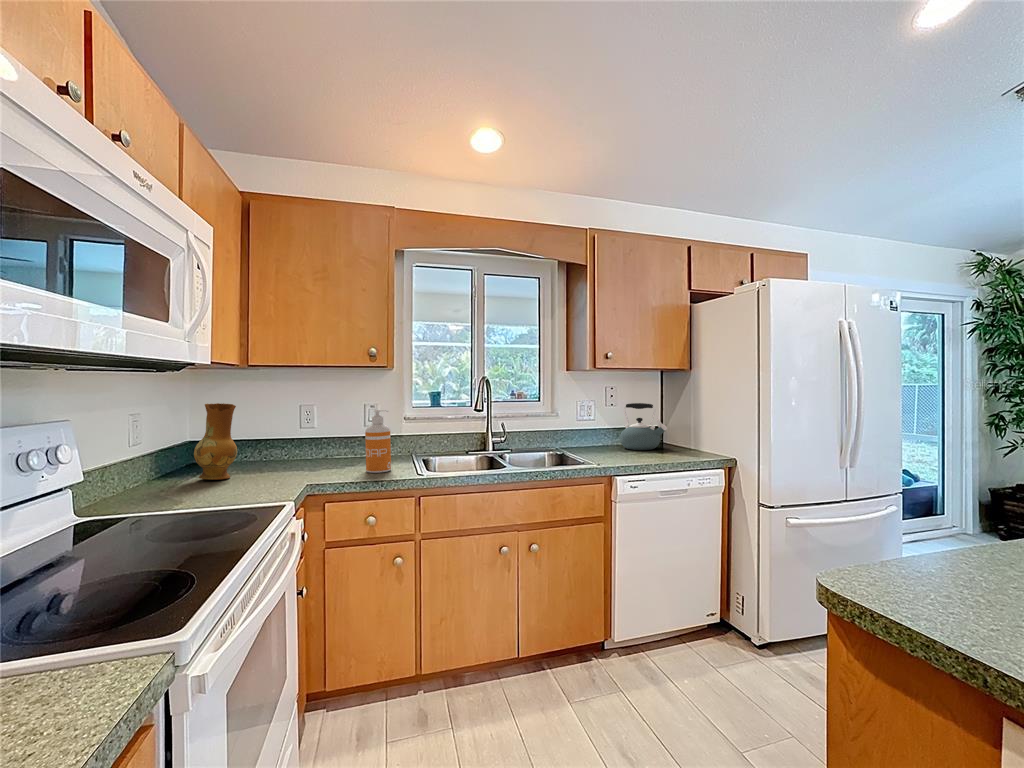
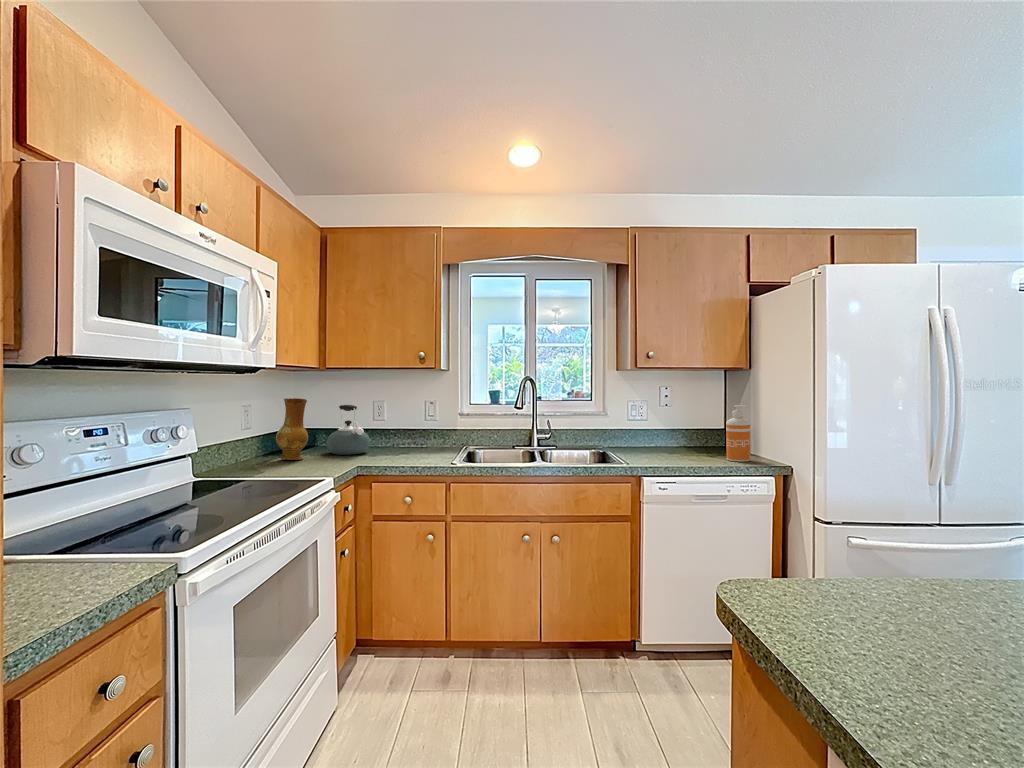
kettle: present [620,403,667,450] -> present [327,405,370,455]
soap dispenser: present [365,410,391,473] -> present [726,405,751,462]

